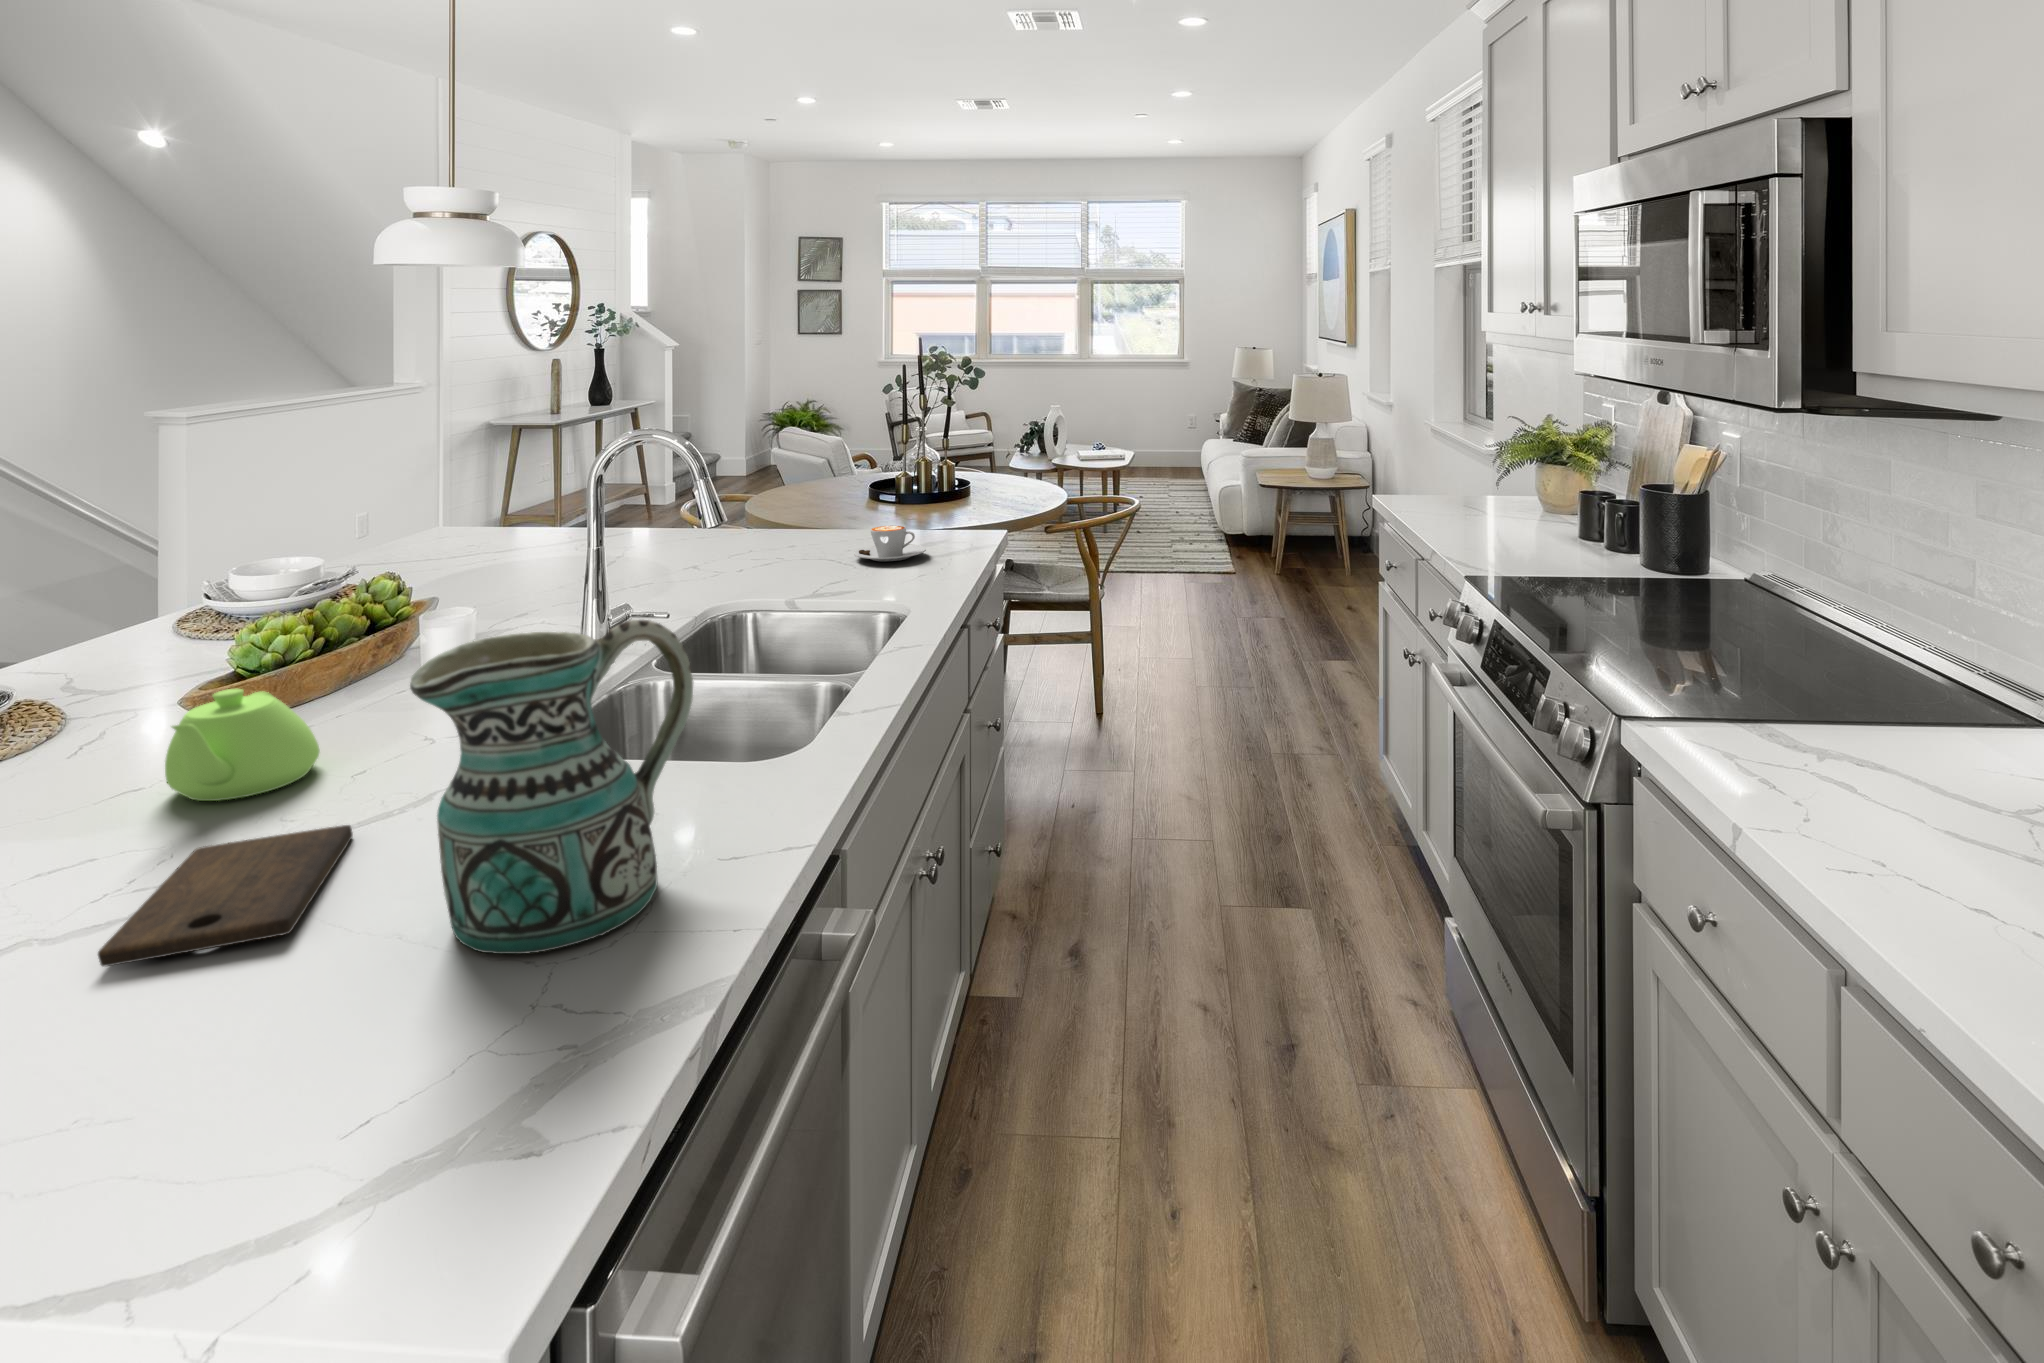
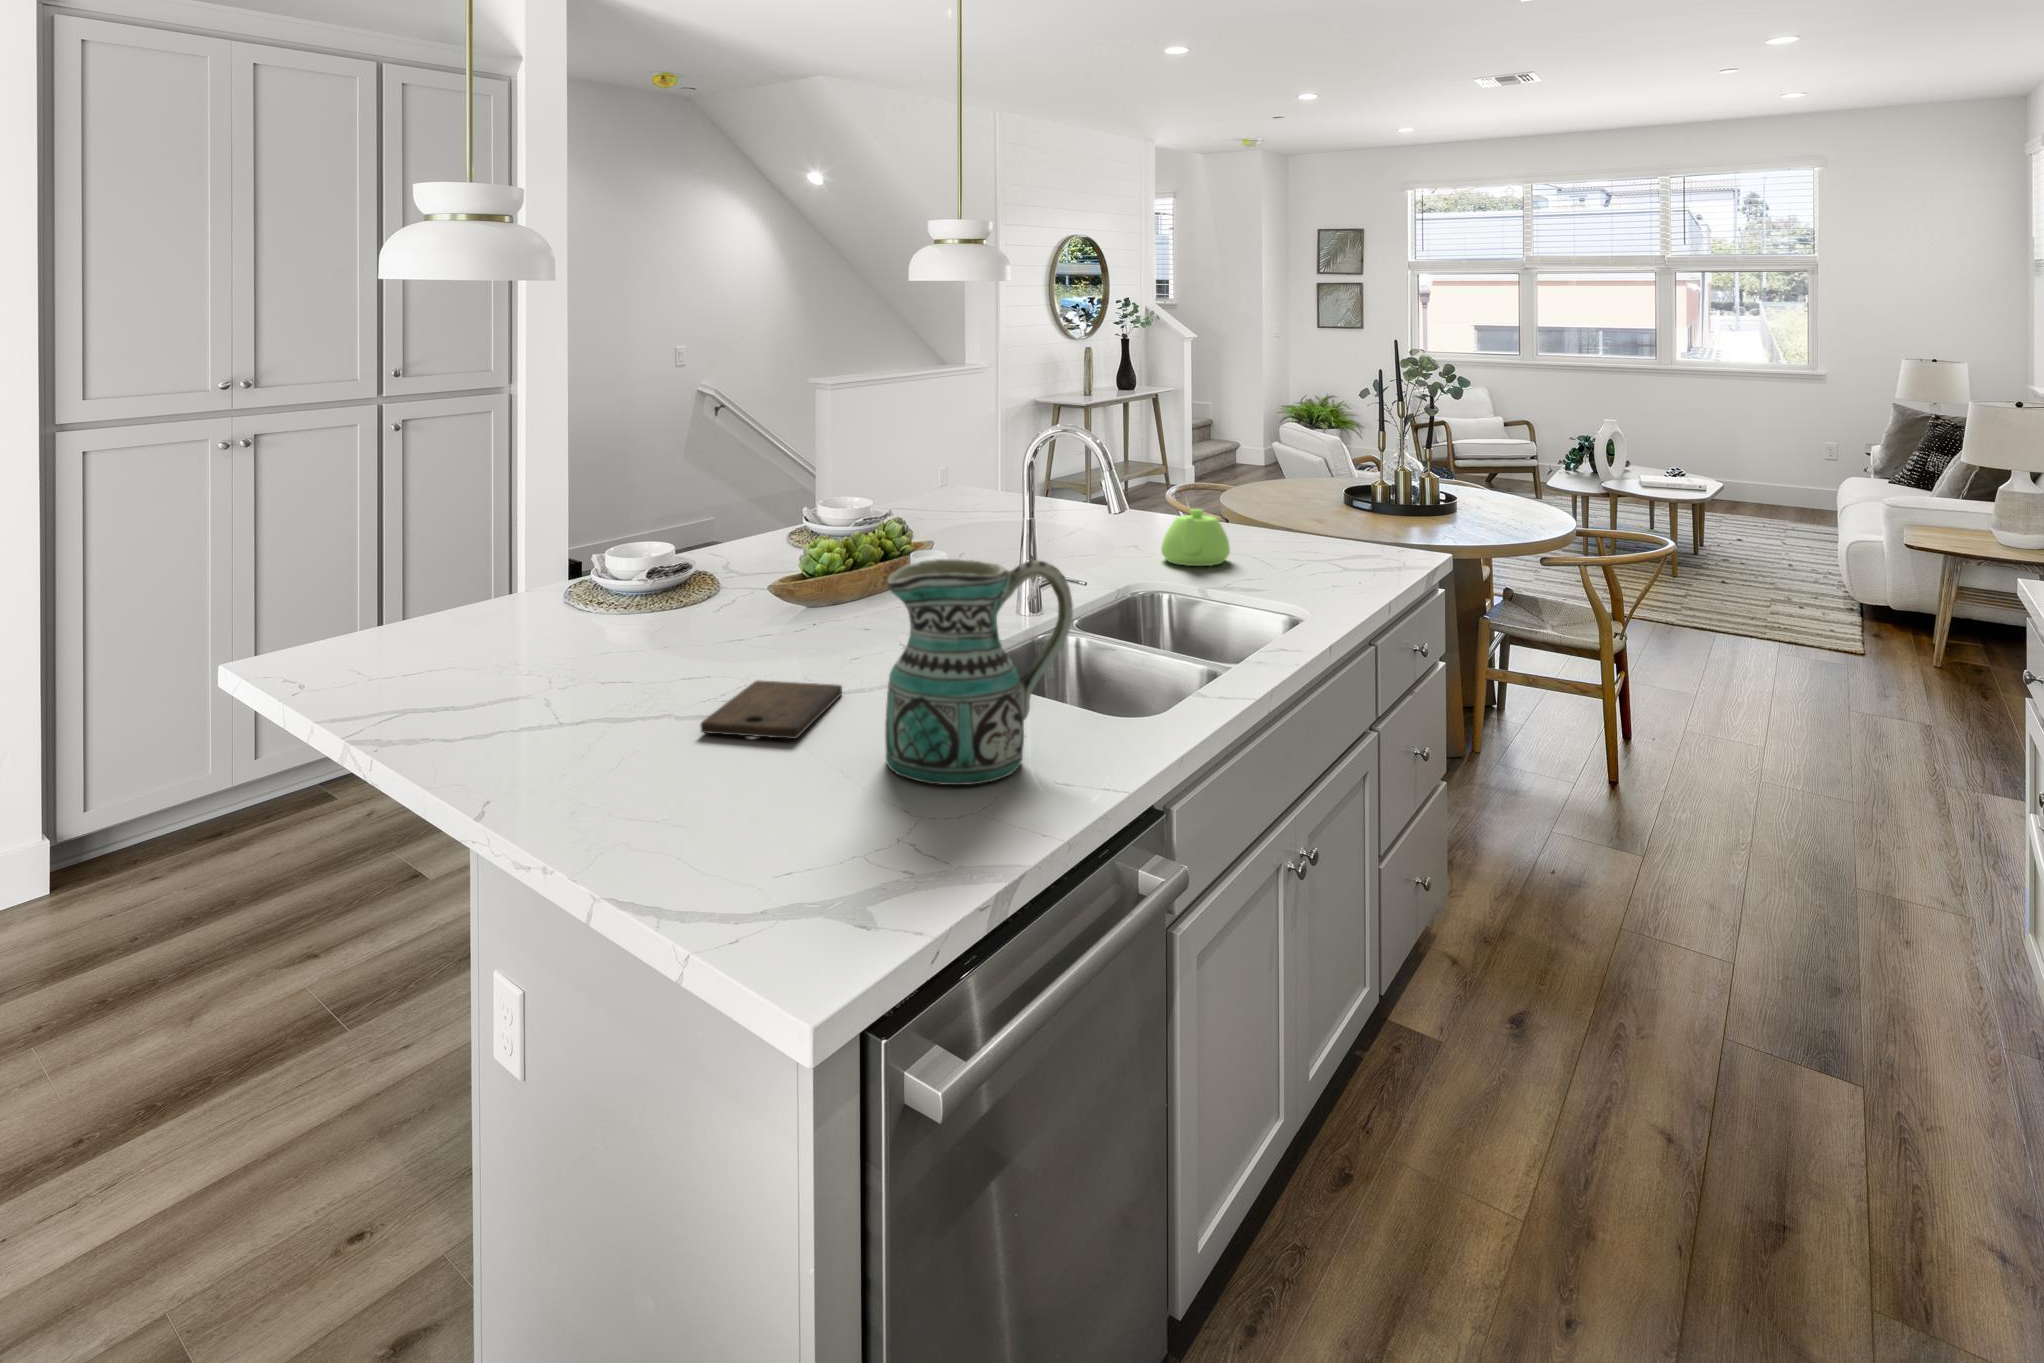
coffee cup: present [854,525,926,561] -> none [1285,528,1359,563]
teapot: present [165,689,320,801] -> present [1161,509,1230,566]

